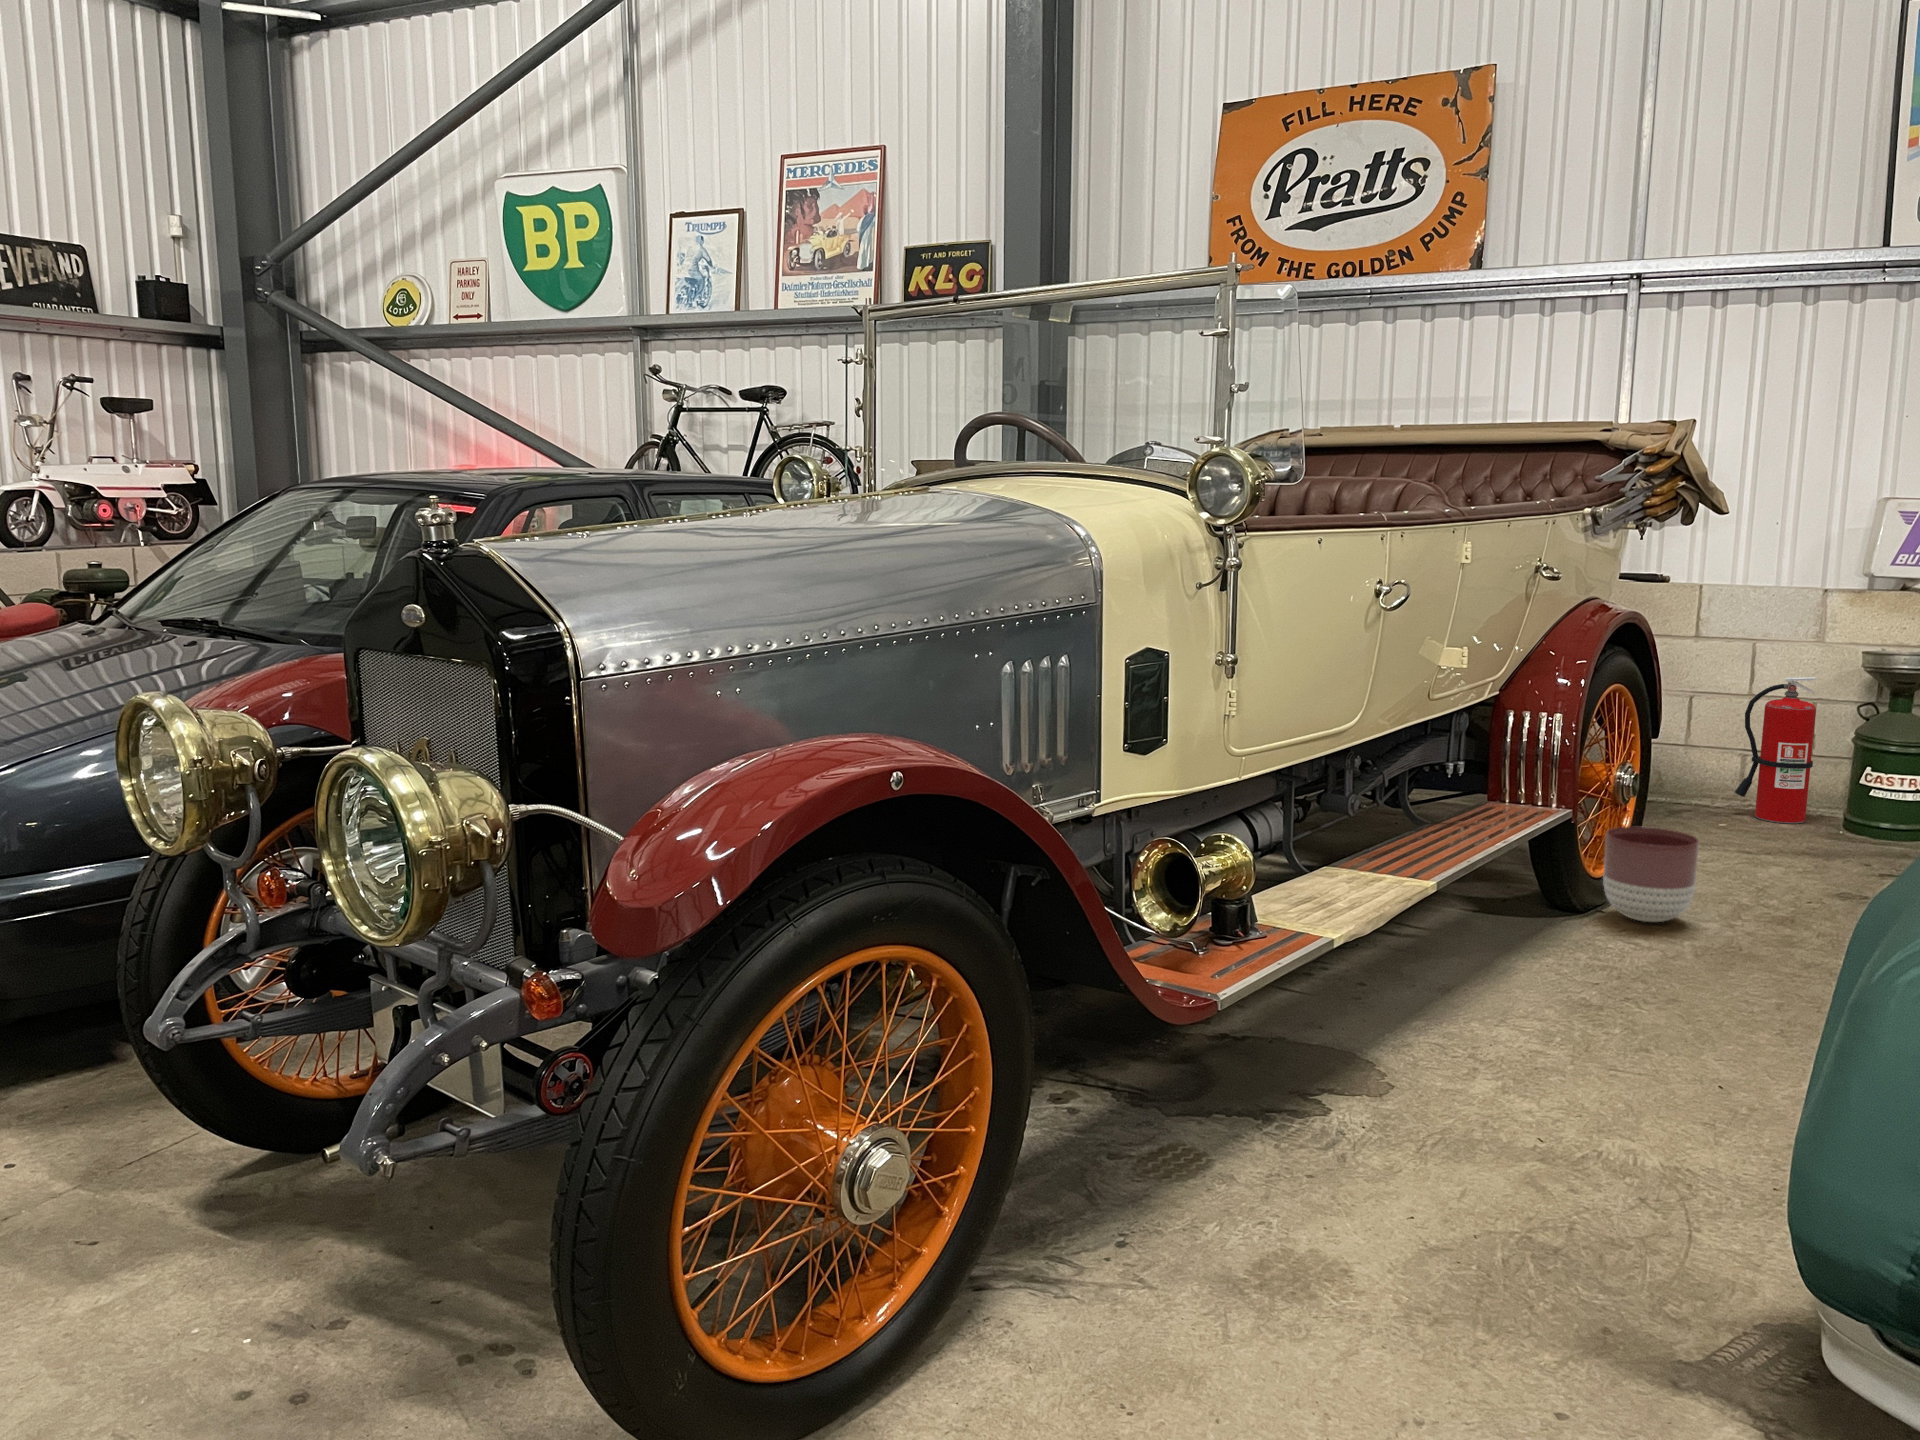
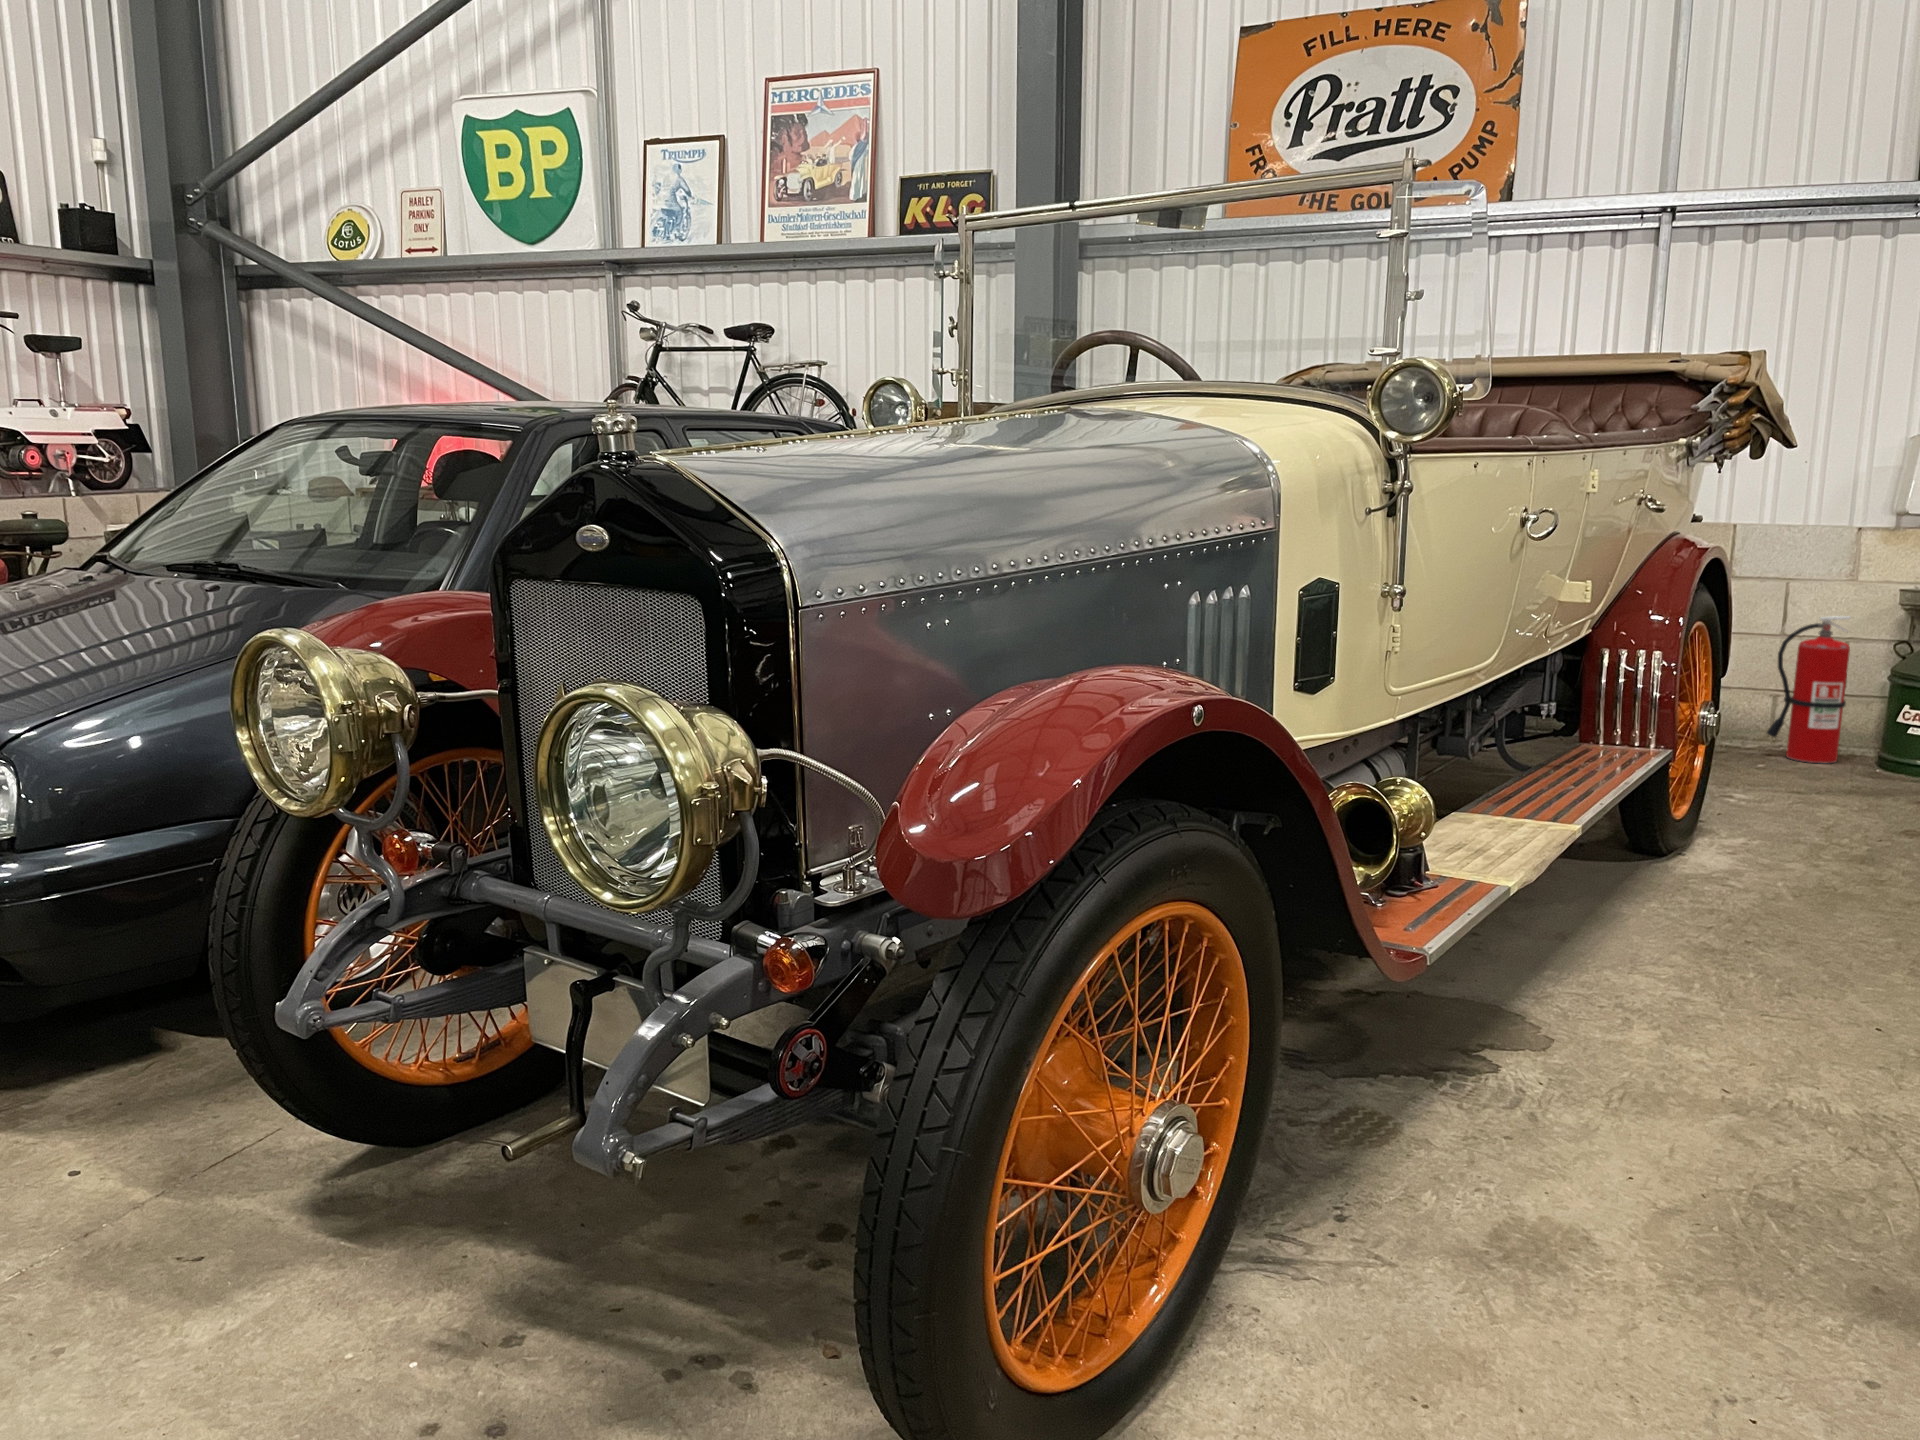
planter: present [1603,827,1699,922] -> none [1684,767,1785,864]

